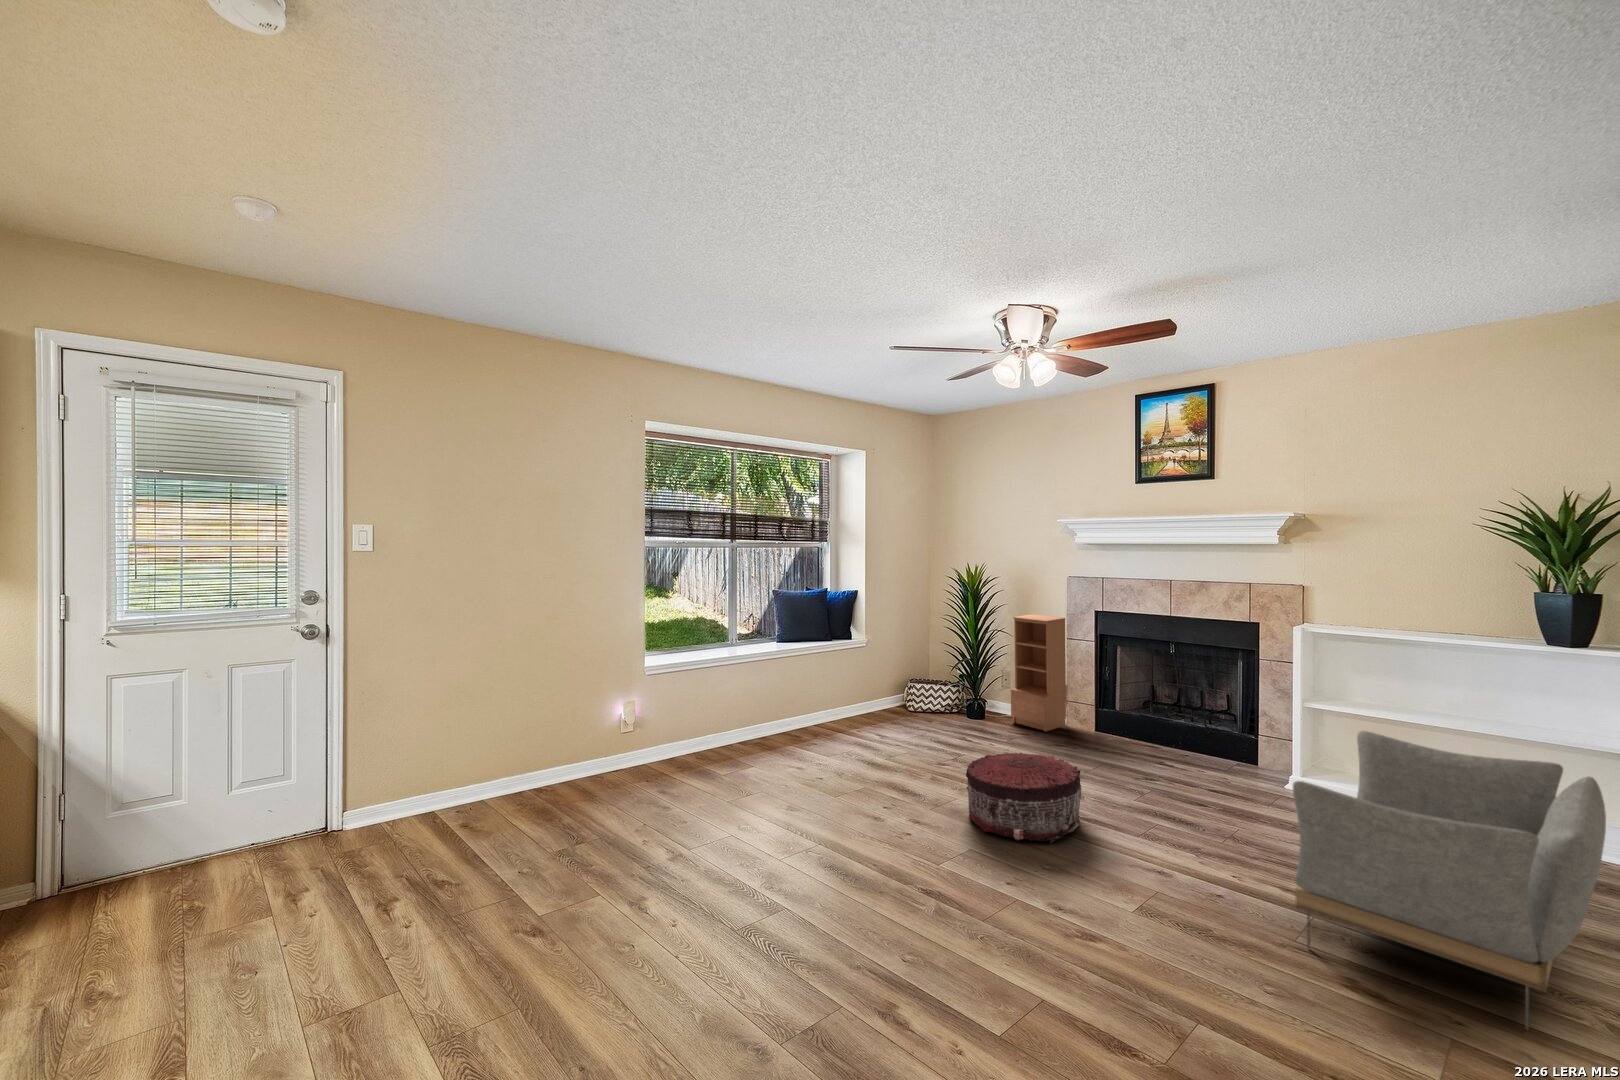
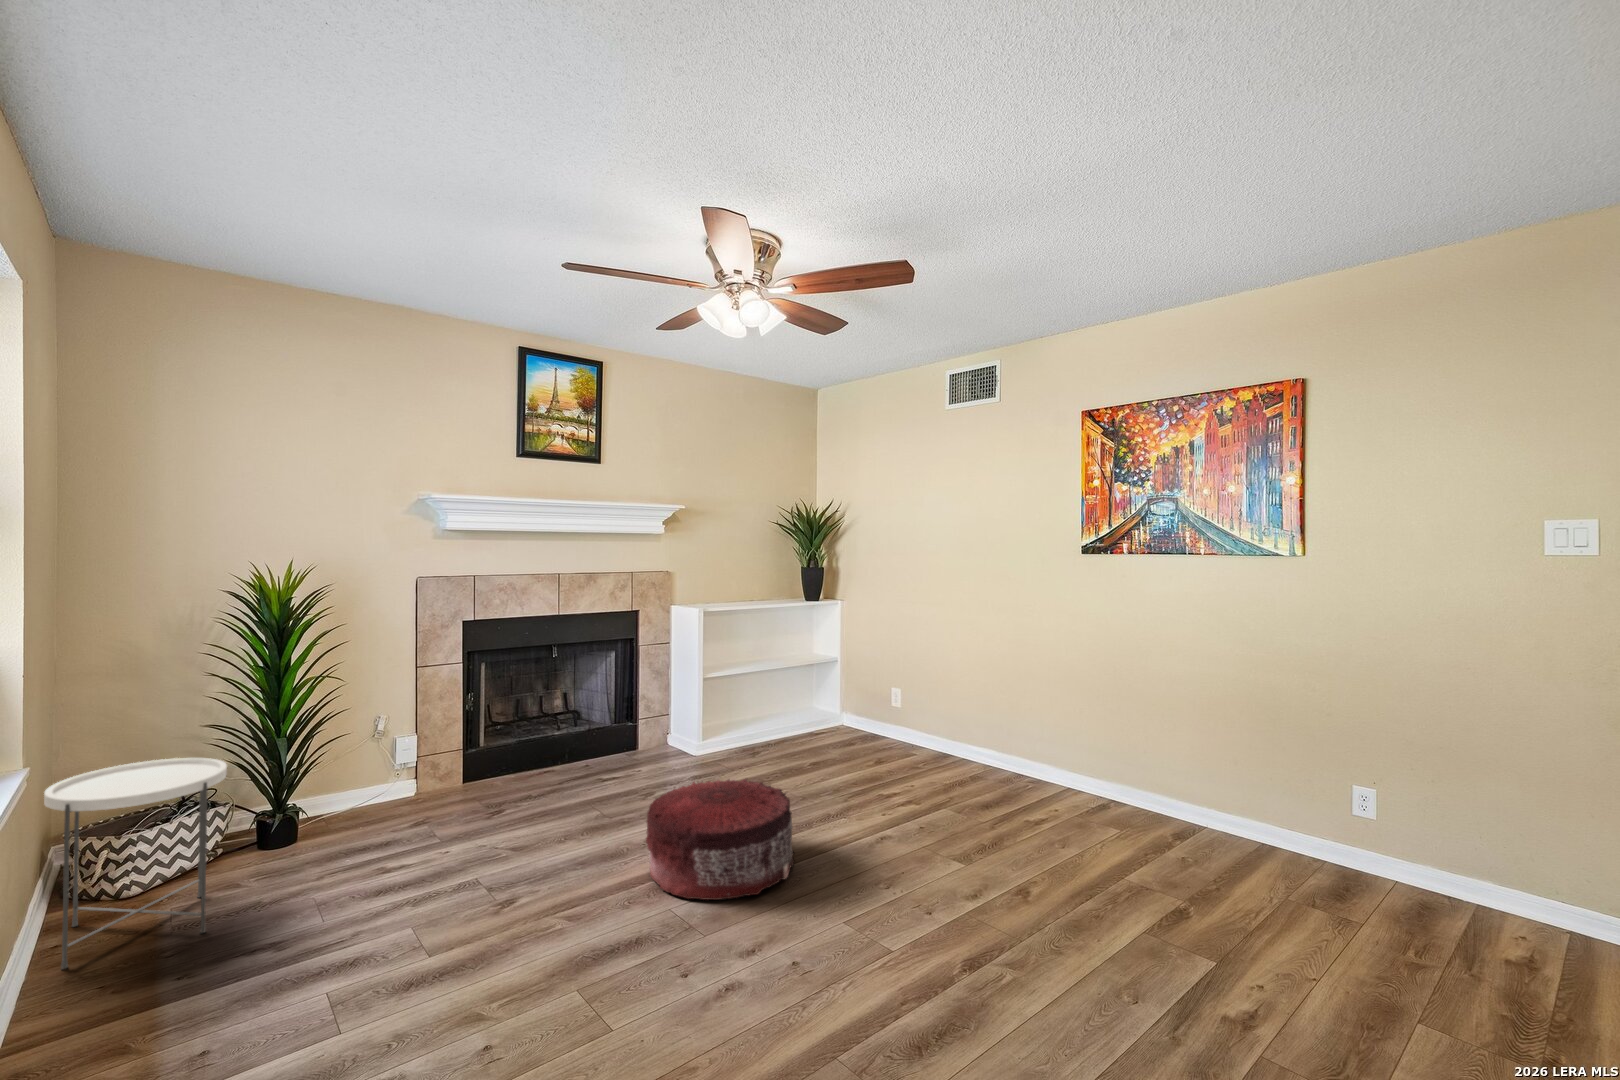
bookcase: present [1011,614,1066,731] -> none [350,637,428,823]
side table: none [855,651,917,730] -> present [44,758,227,969]
armchair: present [1293,731,1606,1030] -> none [856,654,1054,811]

